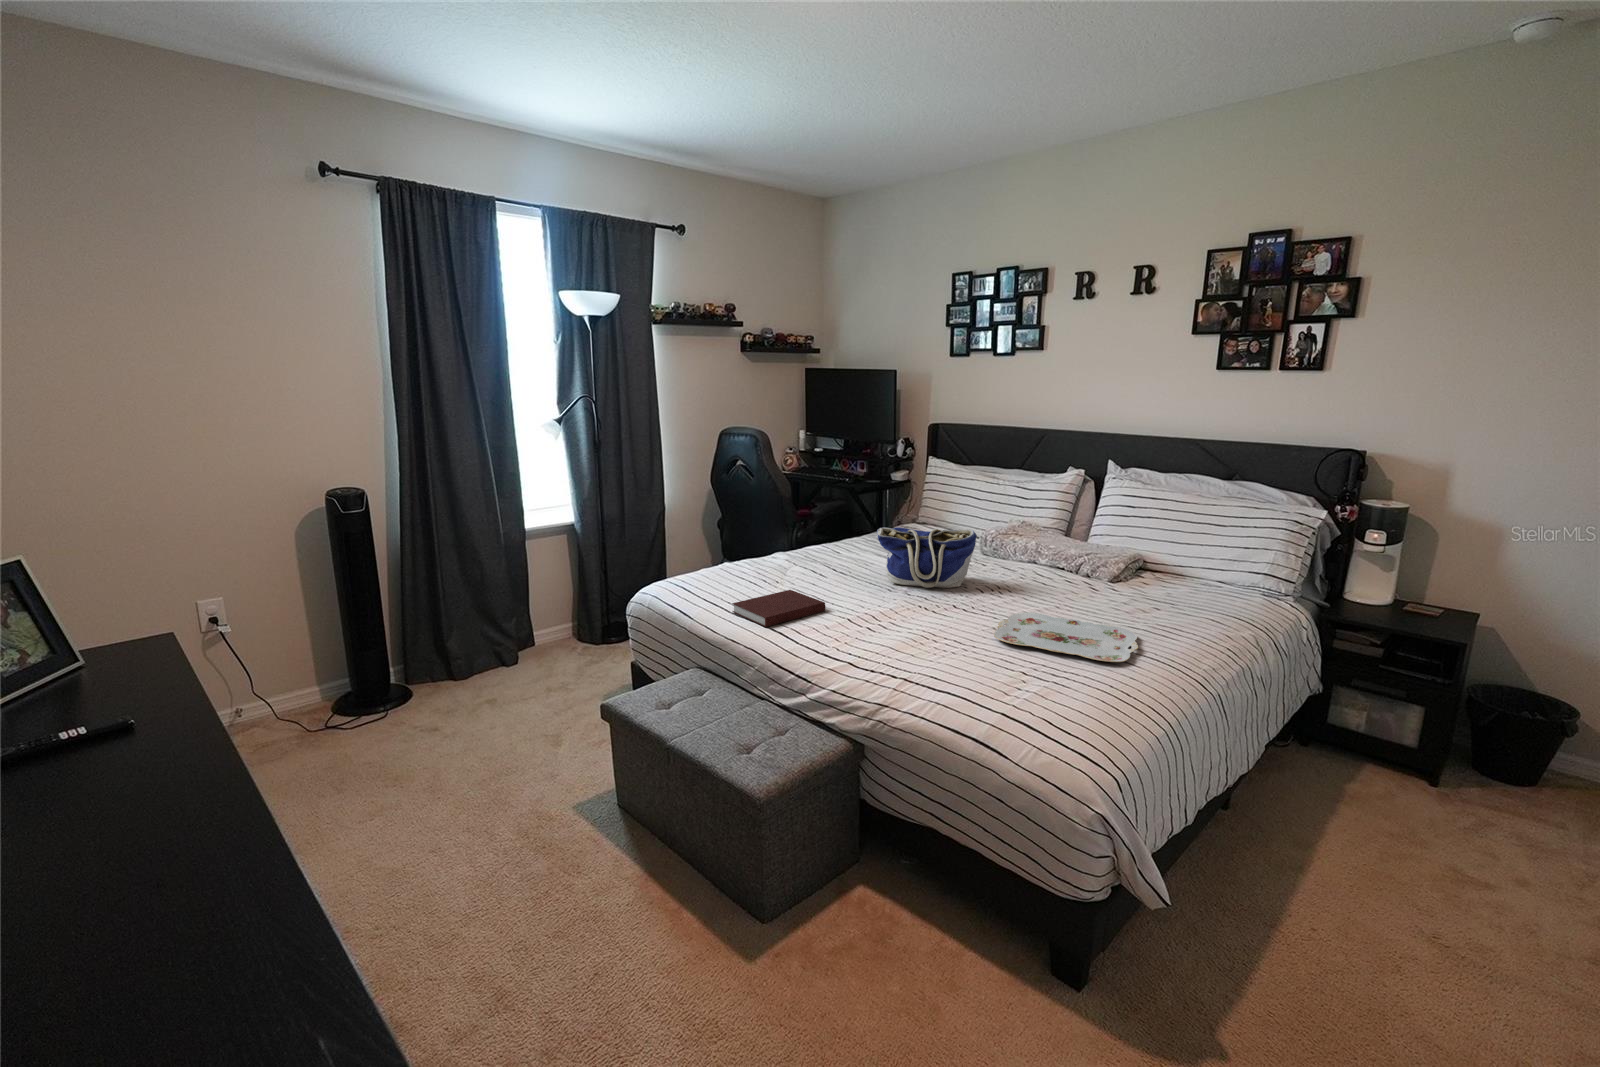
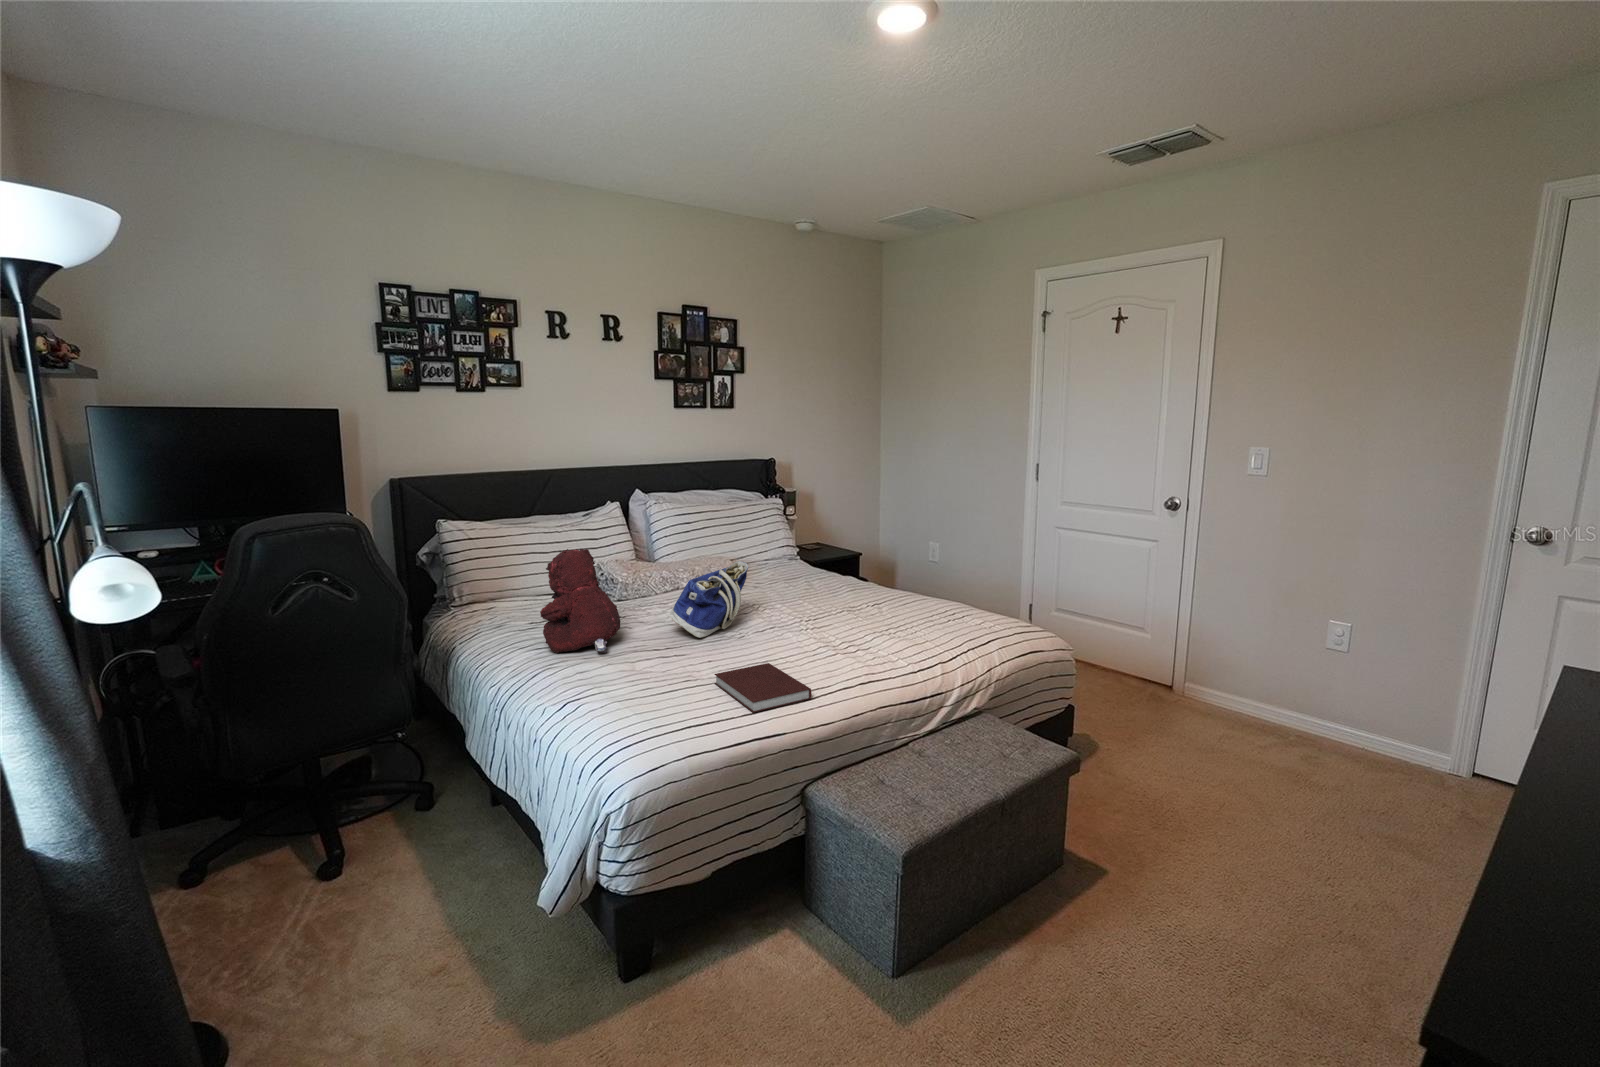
teddy bear: none [827,480,893,565] -> present [540,549,620,653]
serving tray: present [994,612,1138,662] -> none [815,595,918,625]

